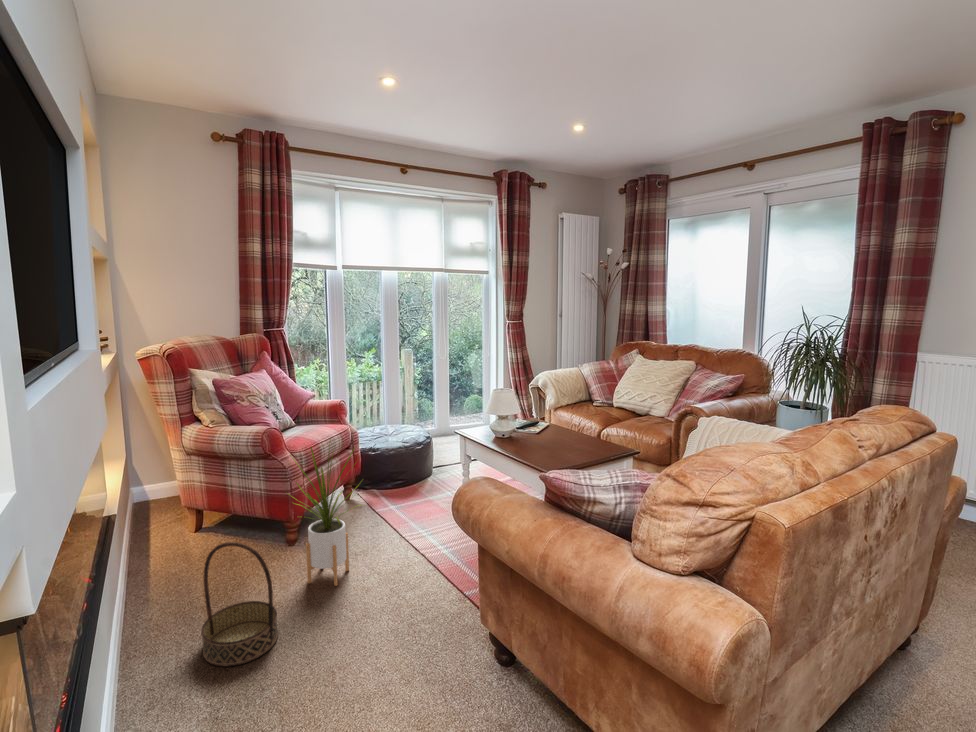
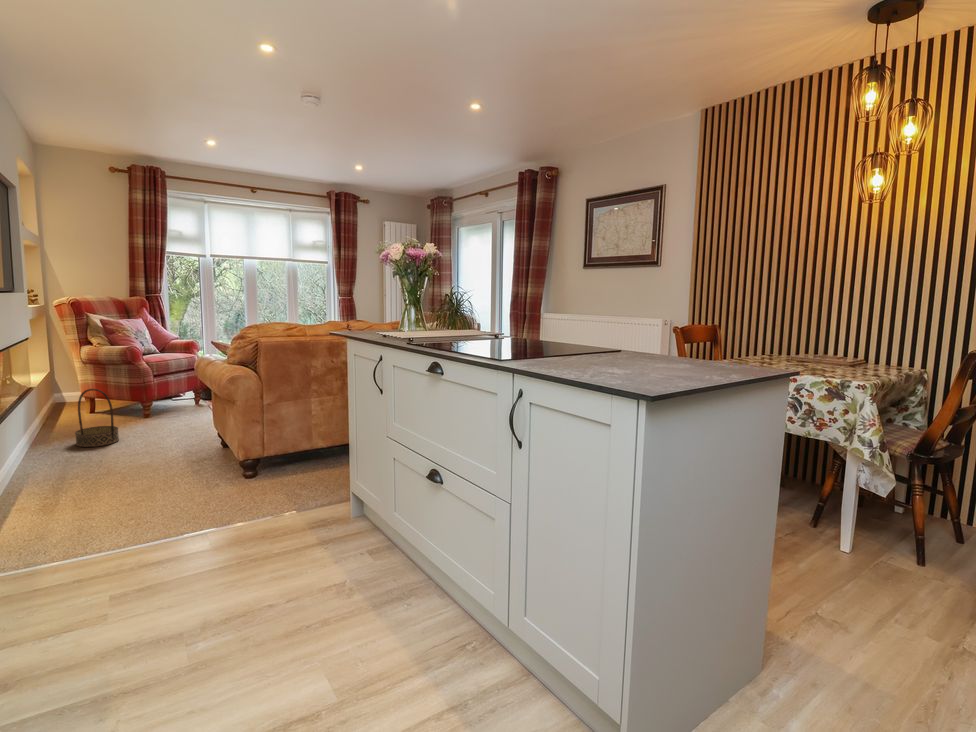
house plant: present [290,447,359,586] -> none [131,347,182,429]

